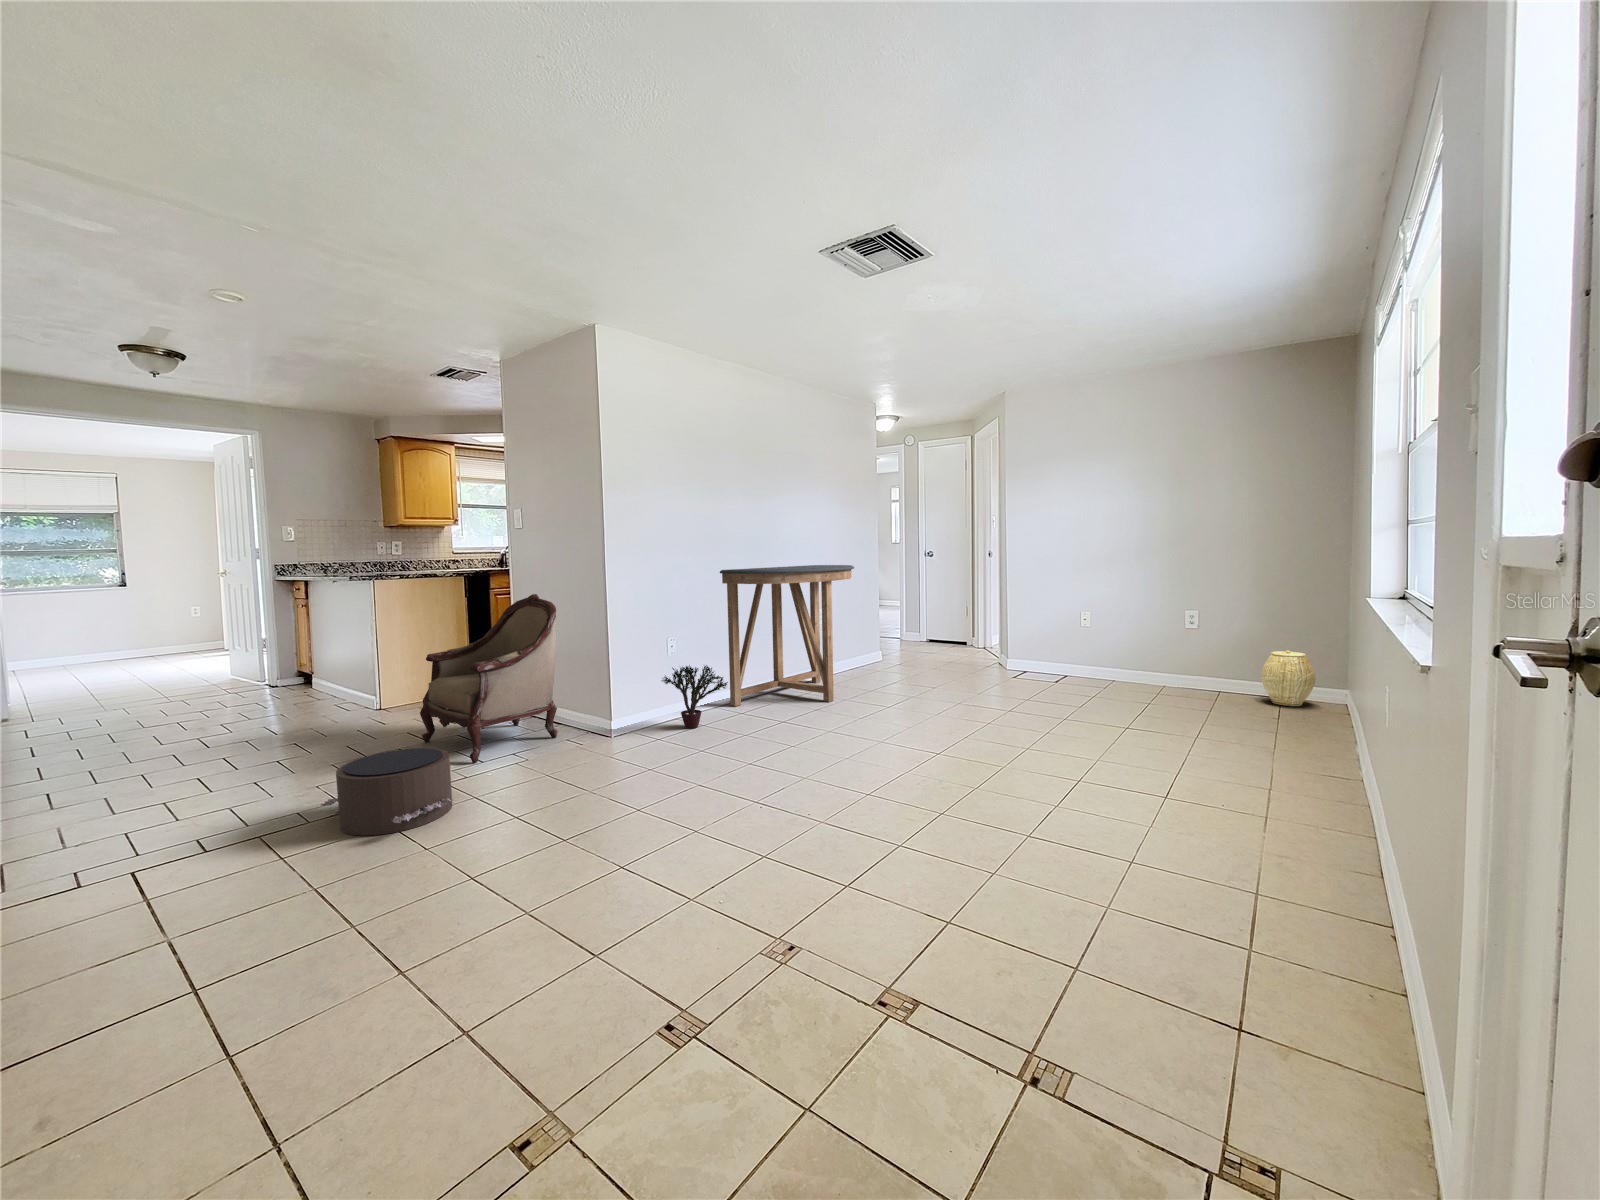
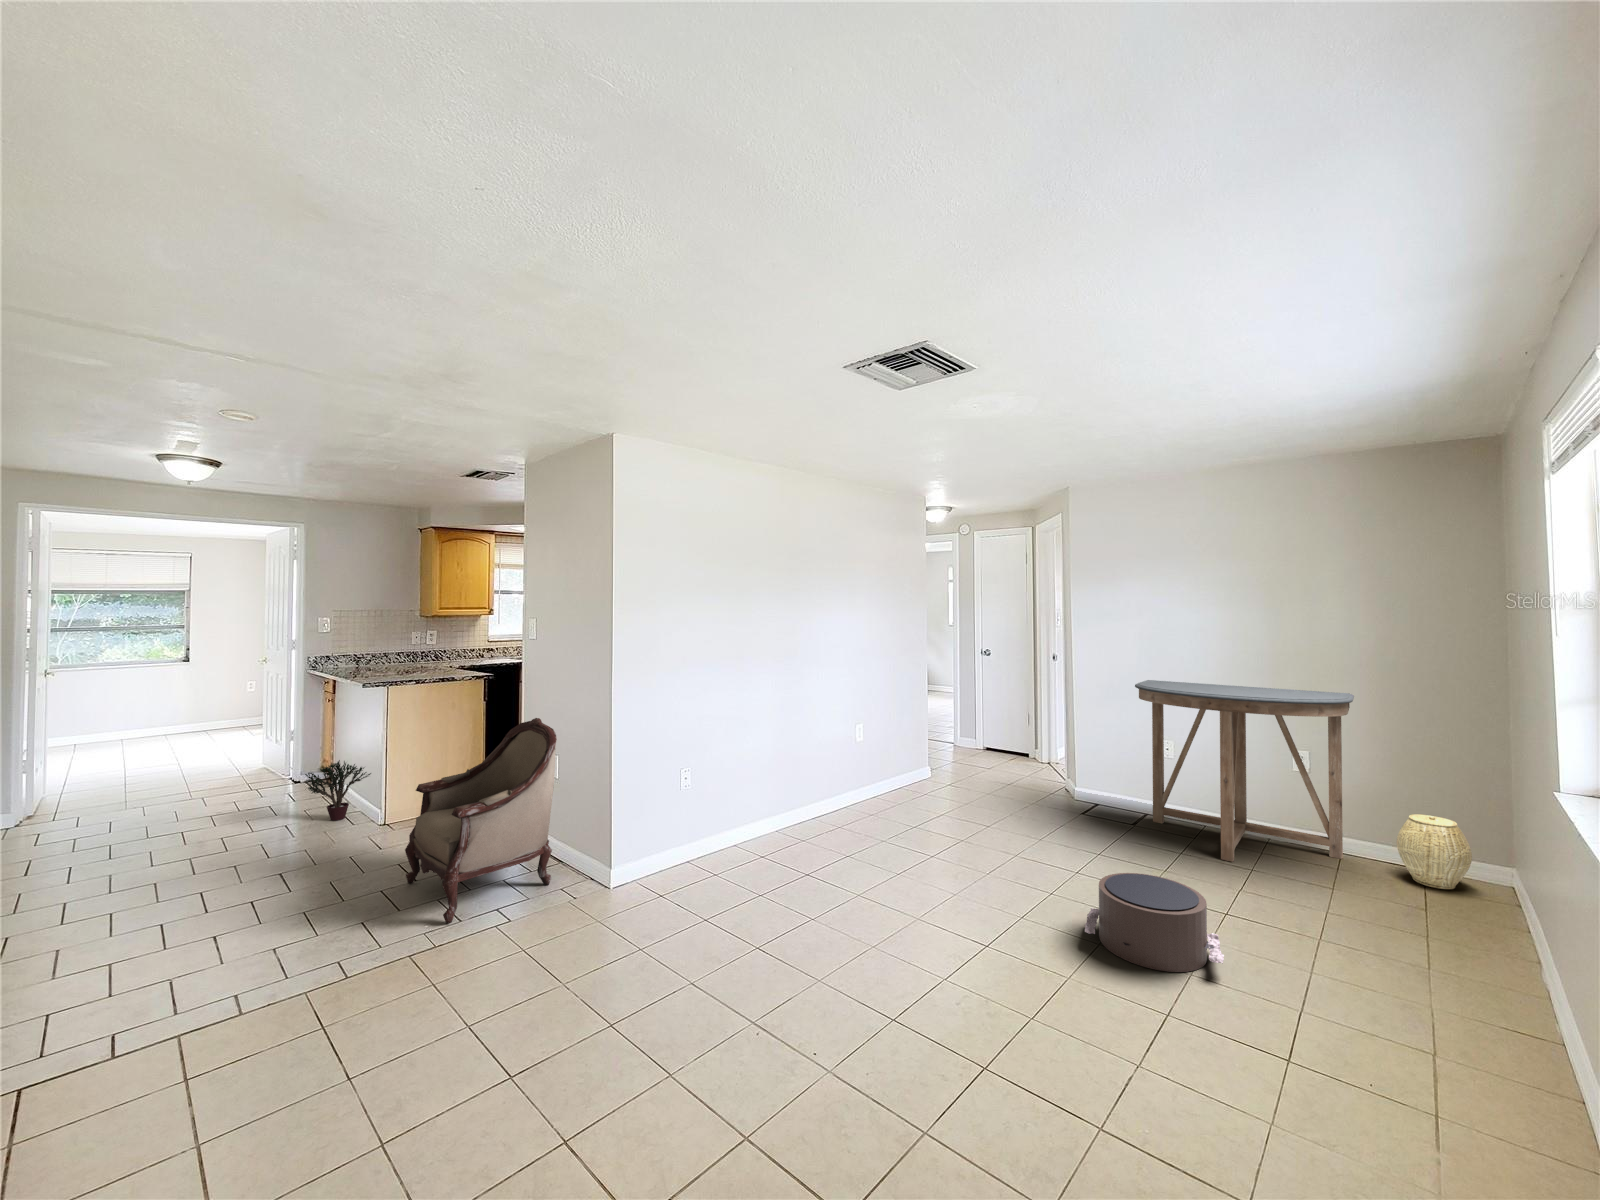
console table: present [720,565,854,706] -> present [1135,680,1354,862]
potted plant: present [662,665,728,728] -> present [305,760,371,821]
pouf: present [321,748,453,835] -> present [1085,873,1224,972]

